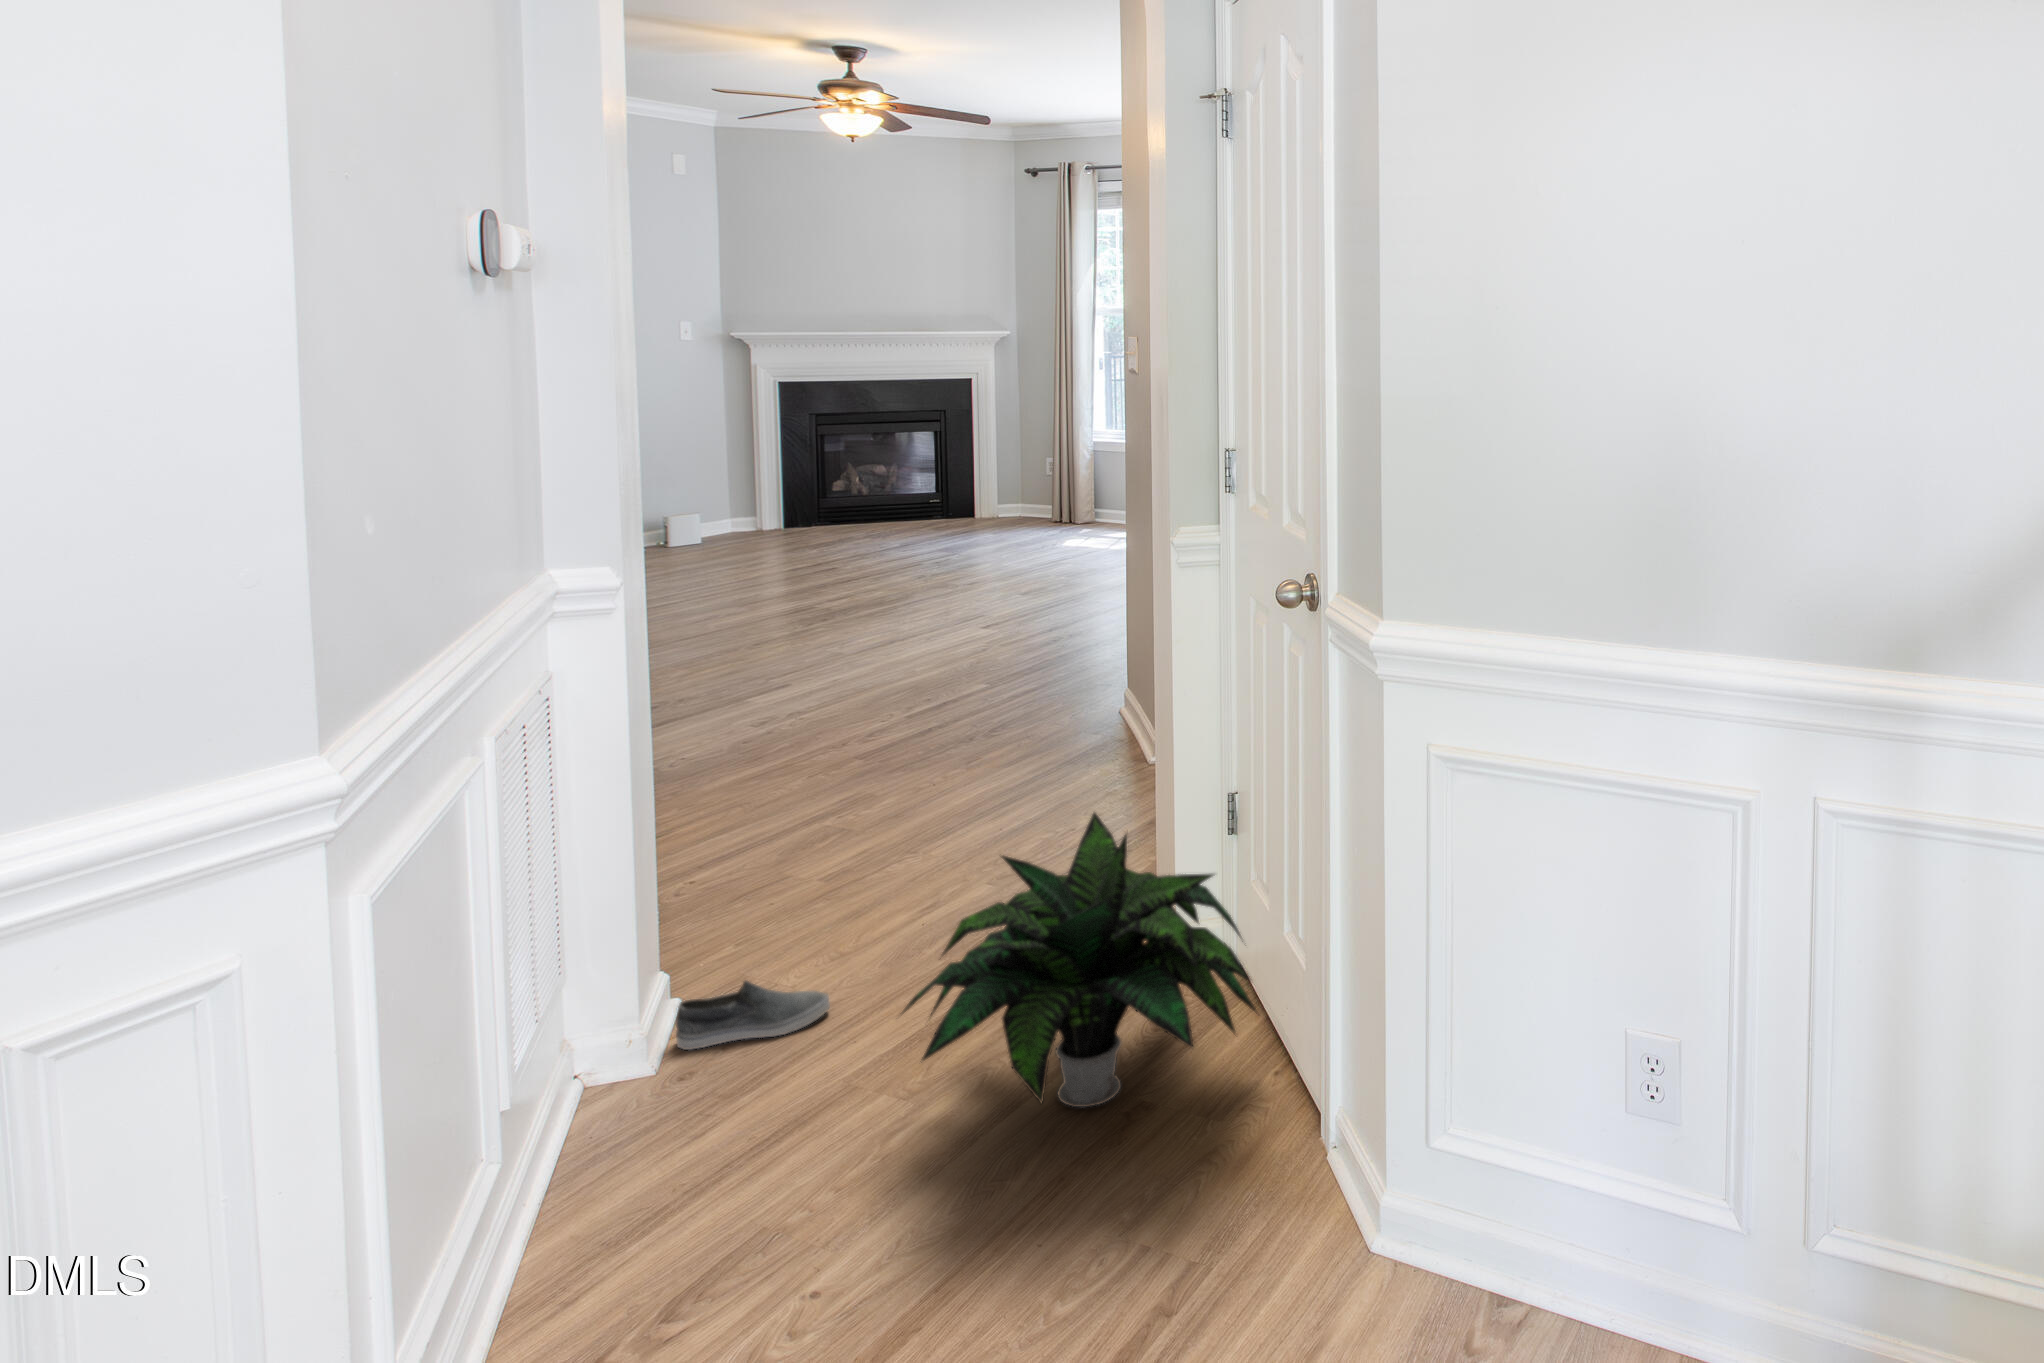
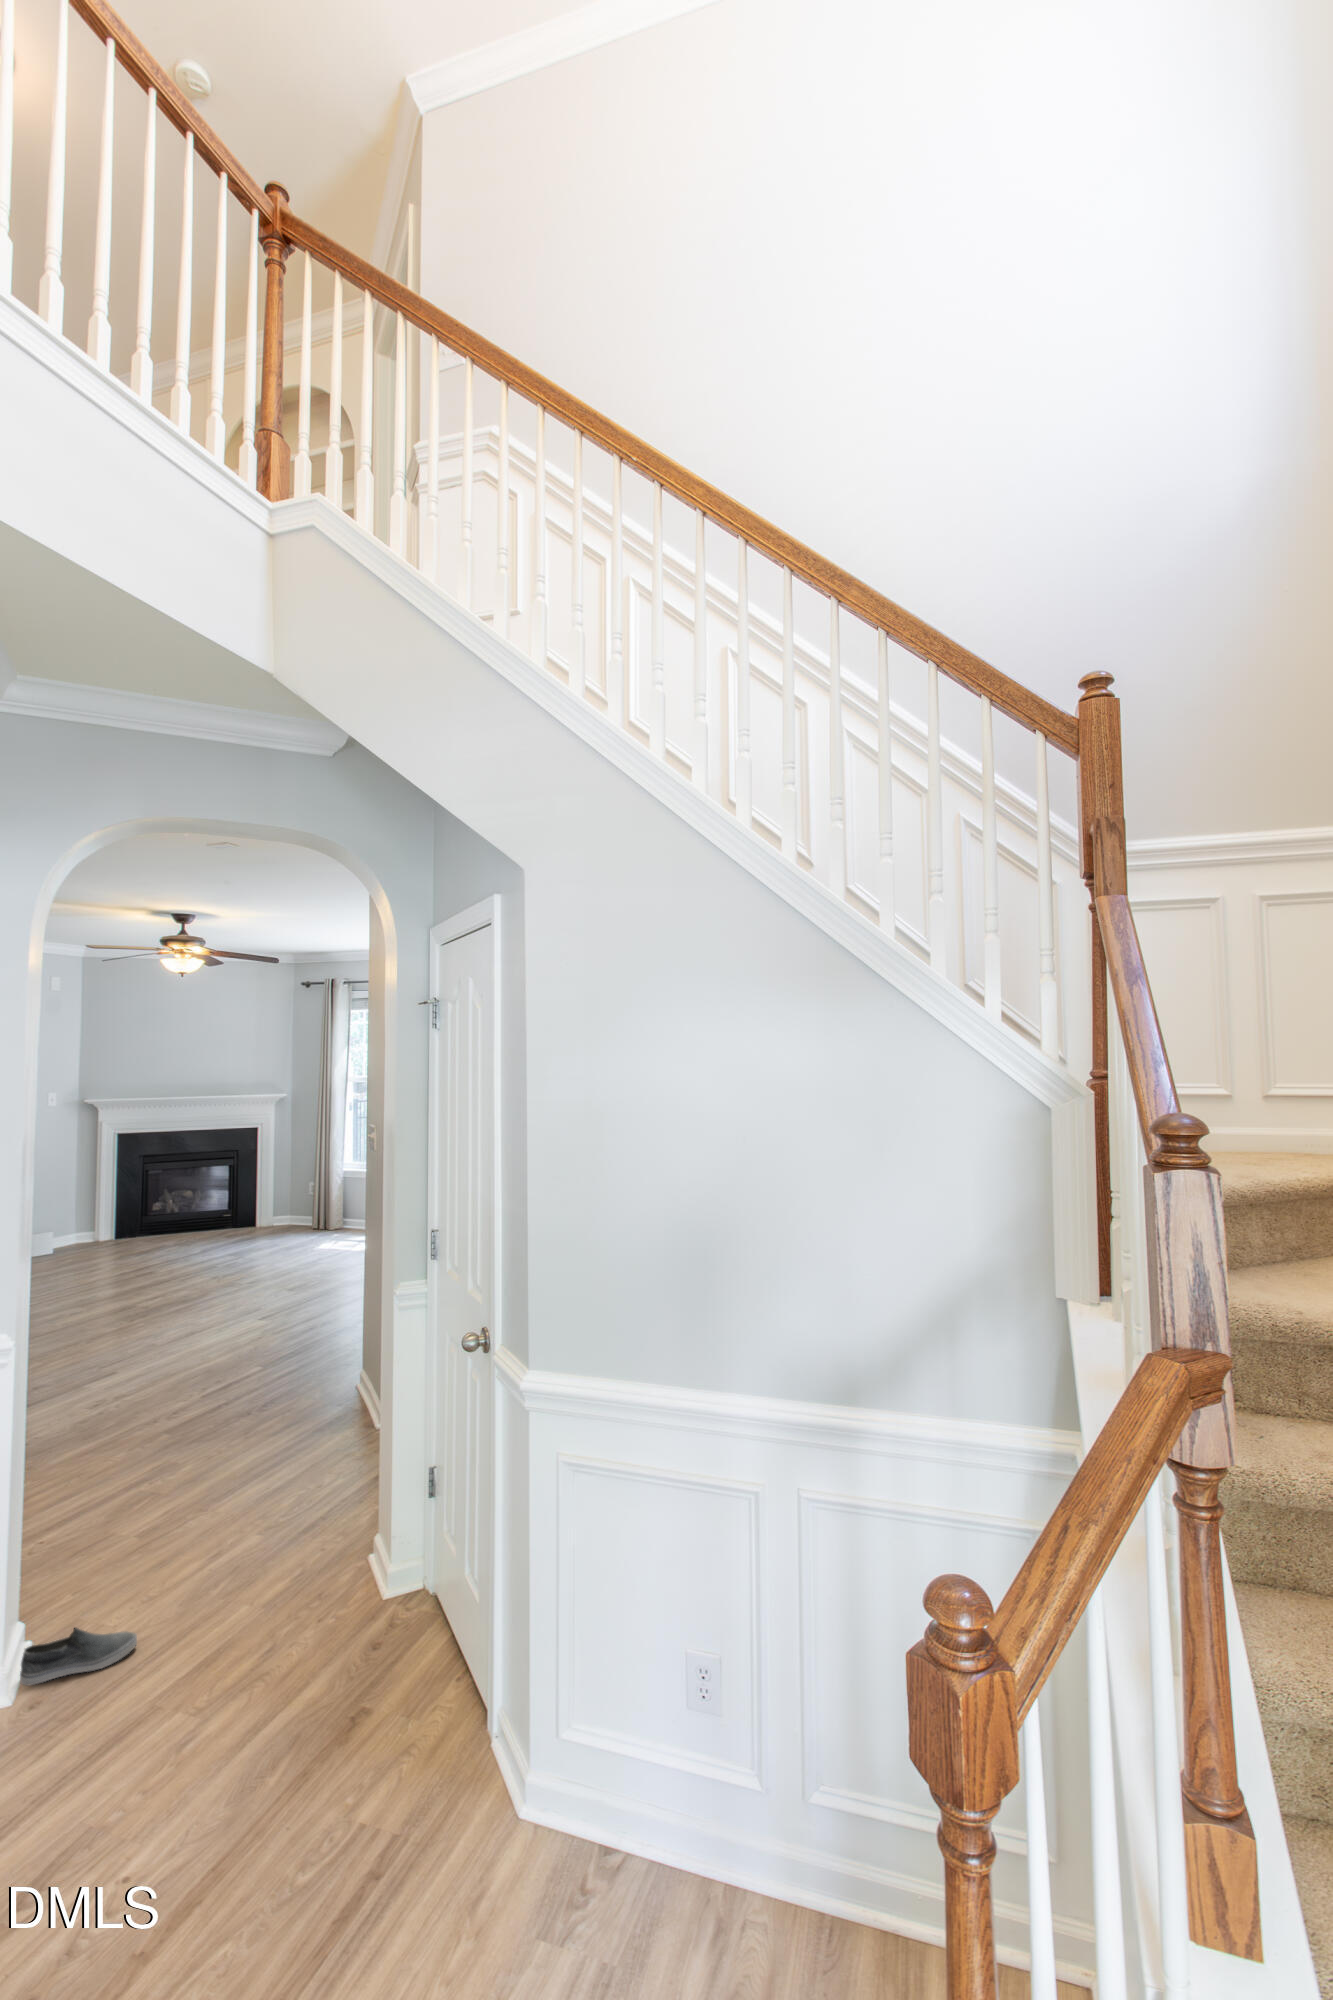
potted plant: present [902,813,1257,1107] -> none [186,1487,451,1720]

